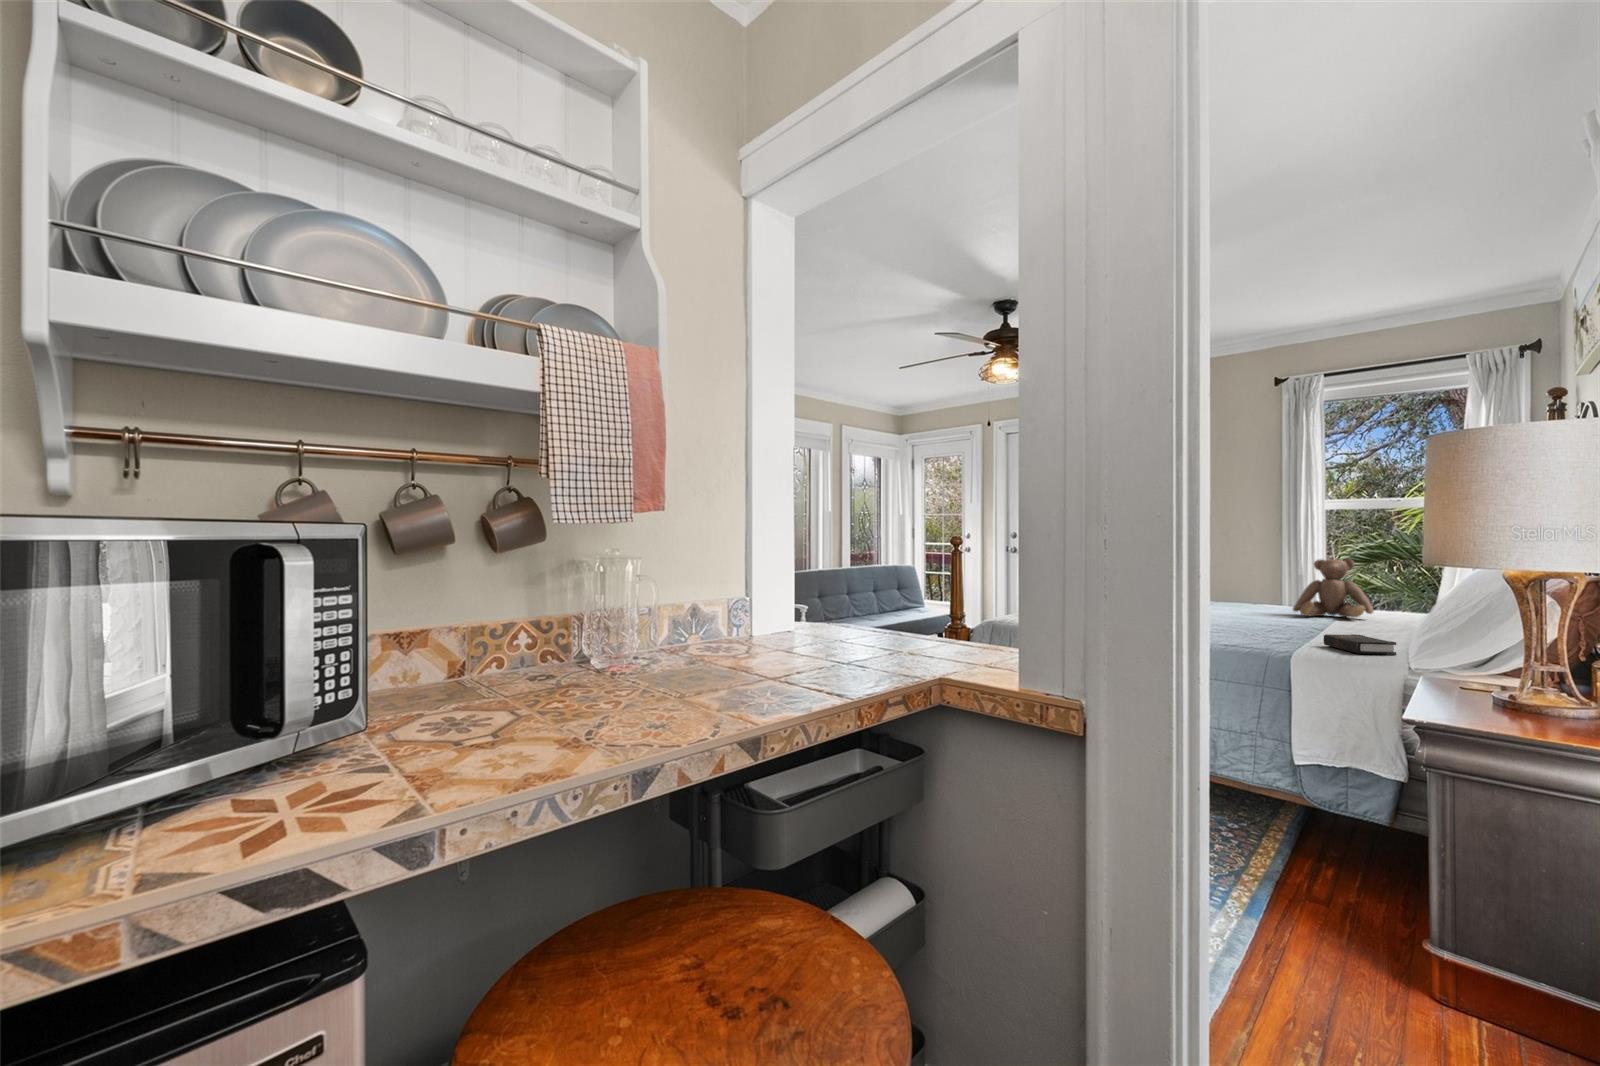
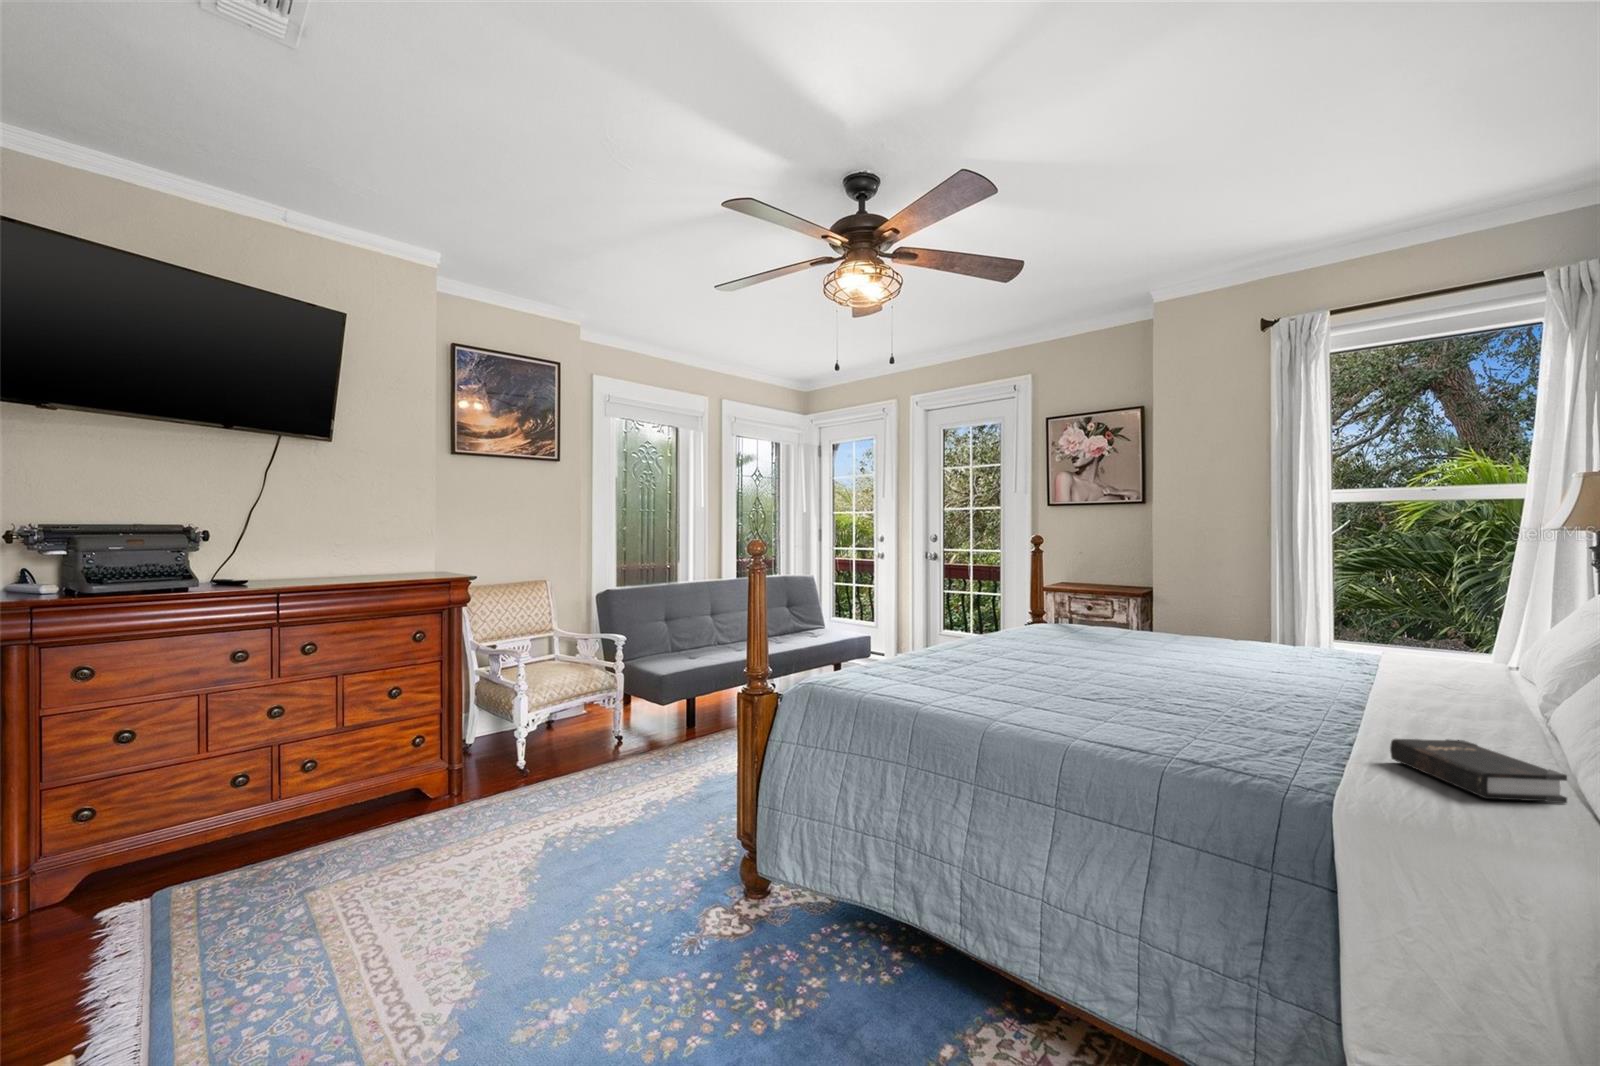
teddy bear: present [1293,558,1373,617] -> none [1299,574,1434,672]

